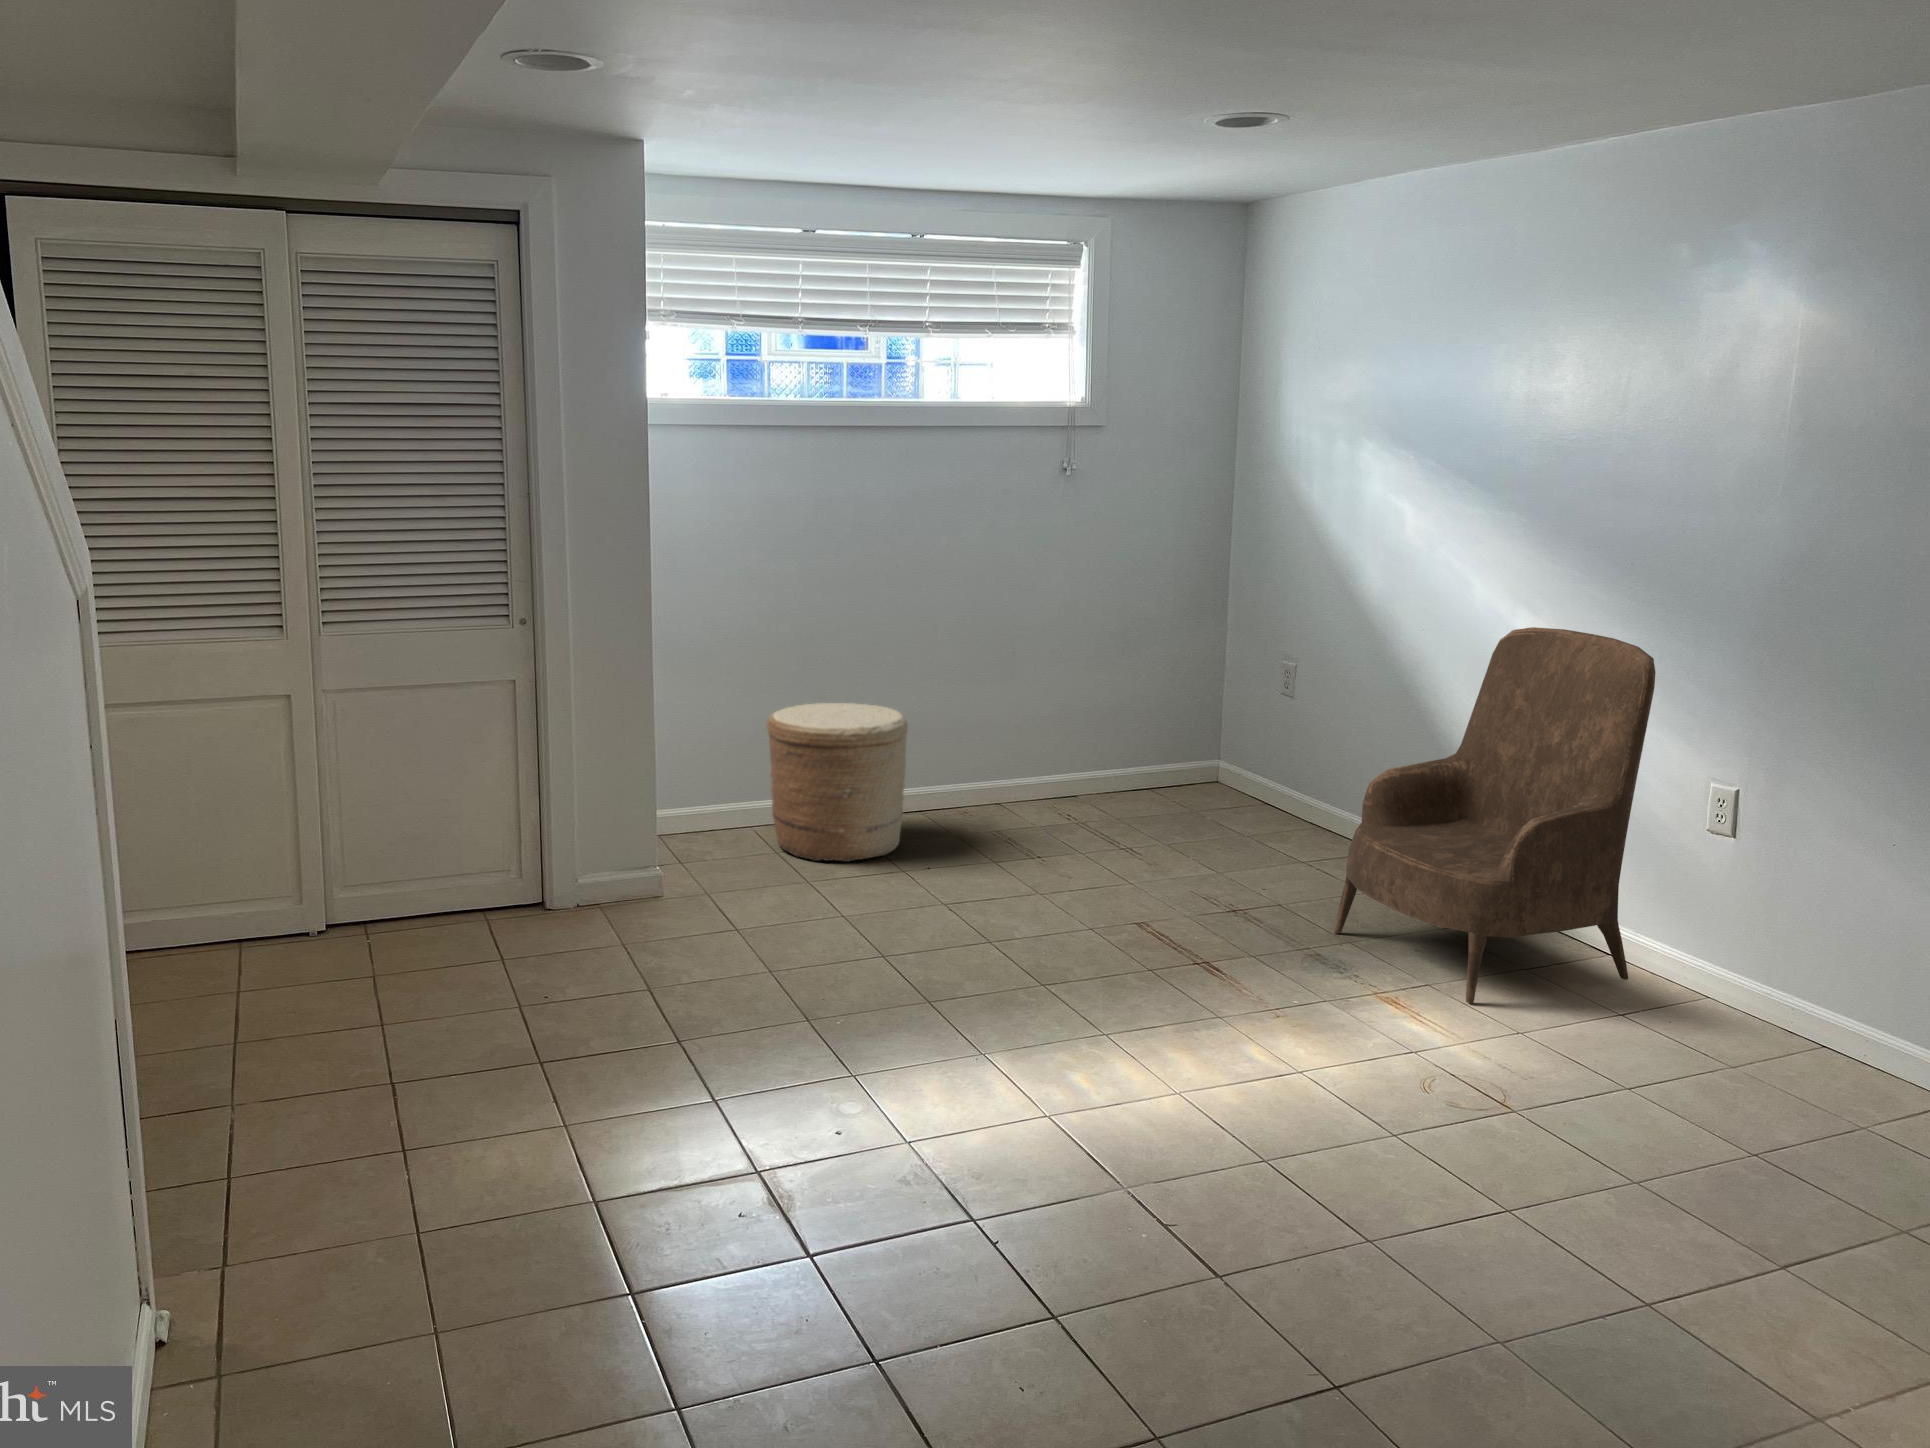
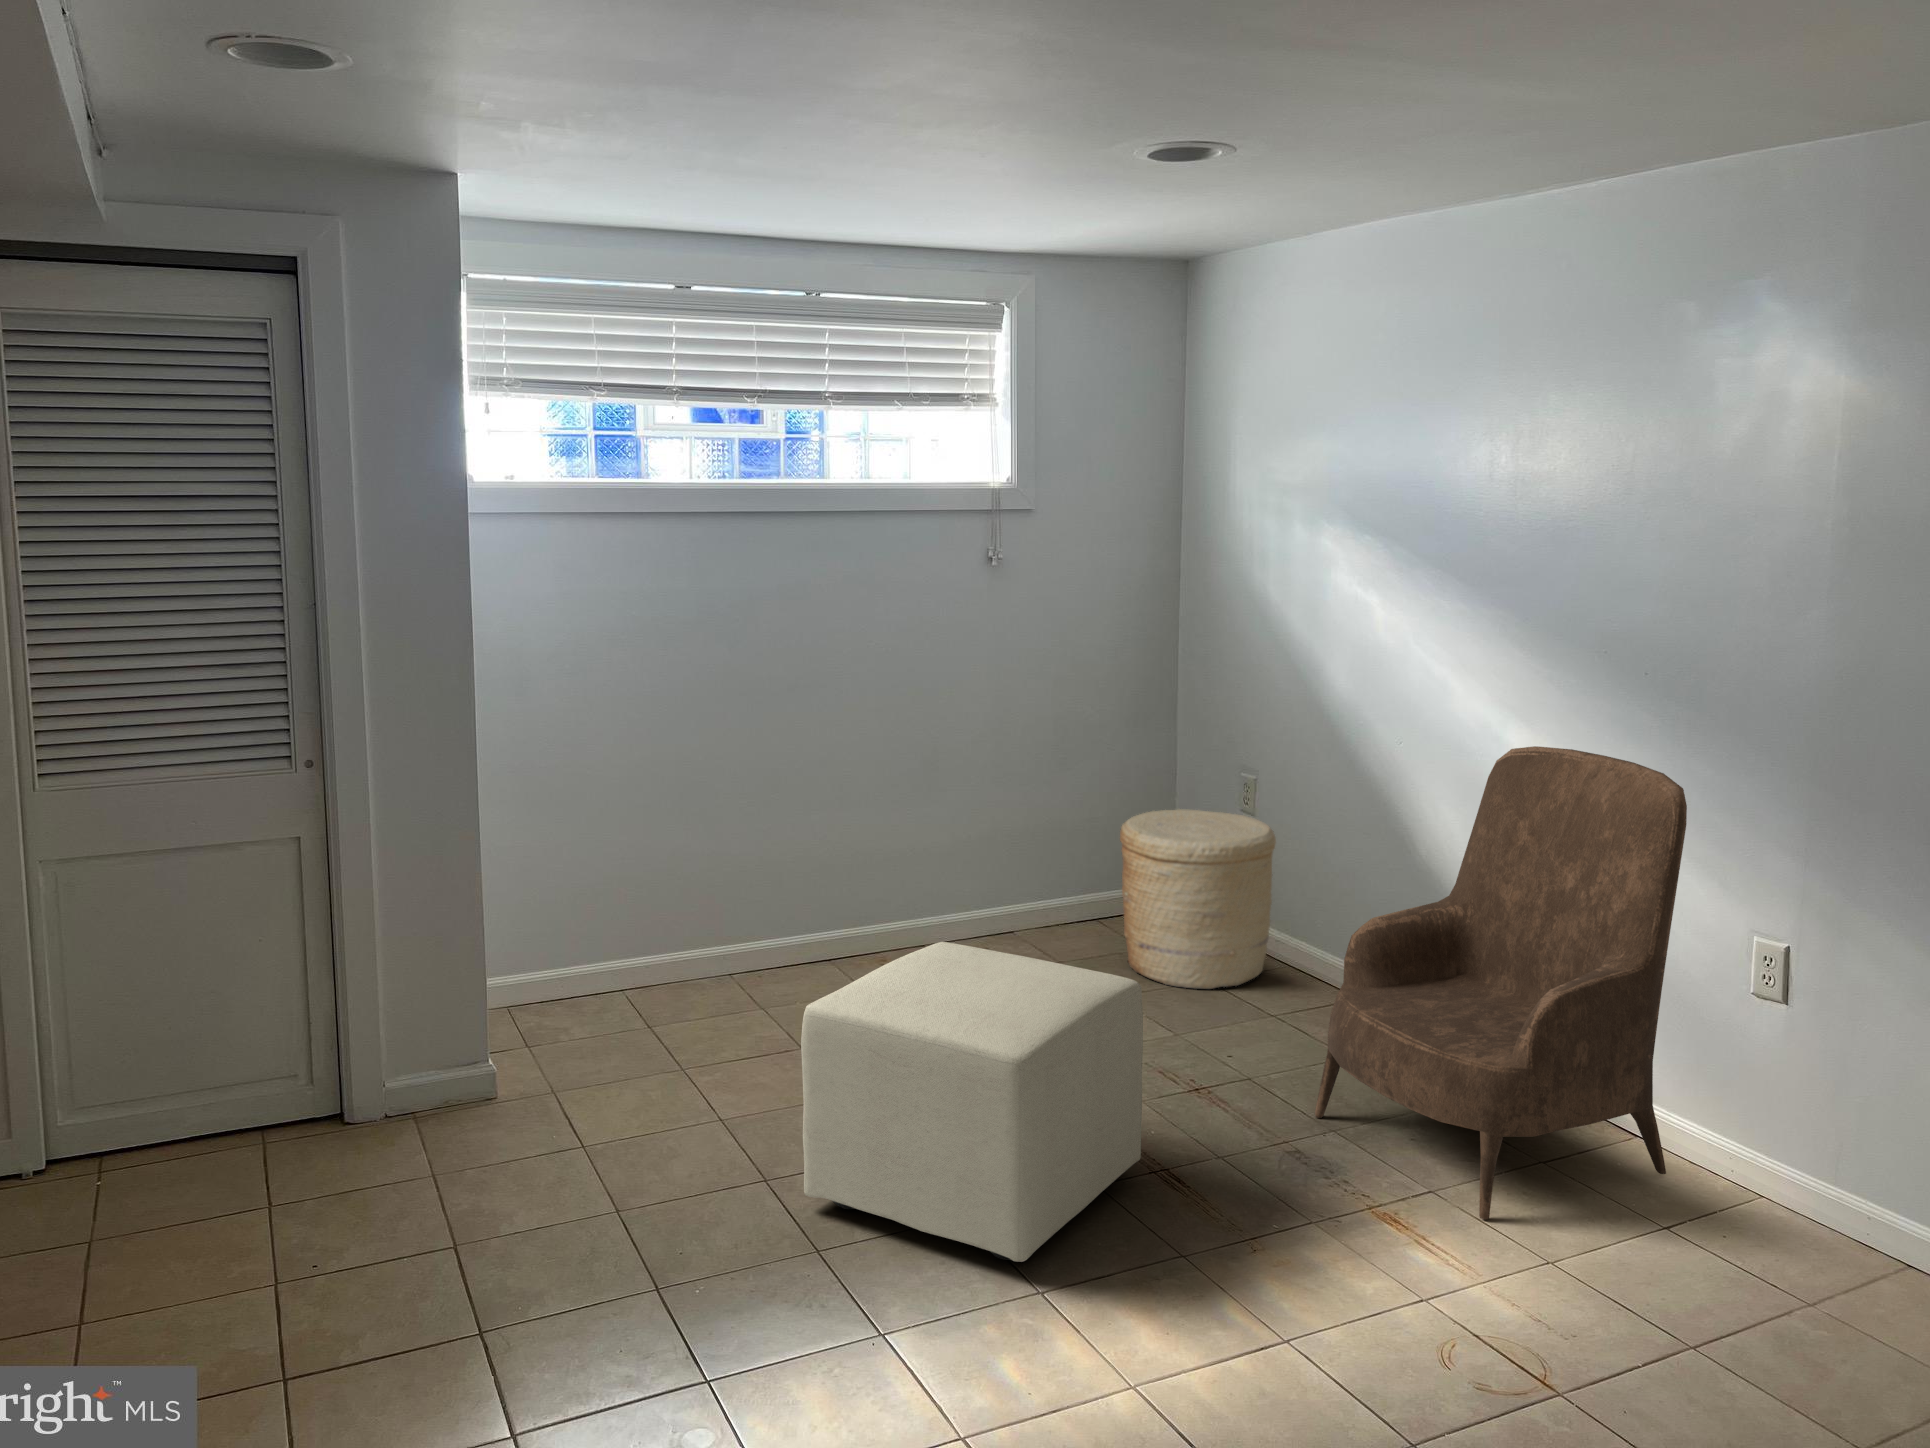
woven basket: present [767,703,908,862] -> present [1120,809,1276,989]
ottoman: none [917,778,1192,1014] -> present [801,942,1143,1262]

